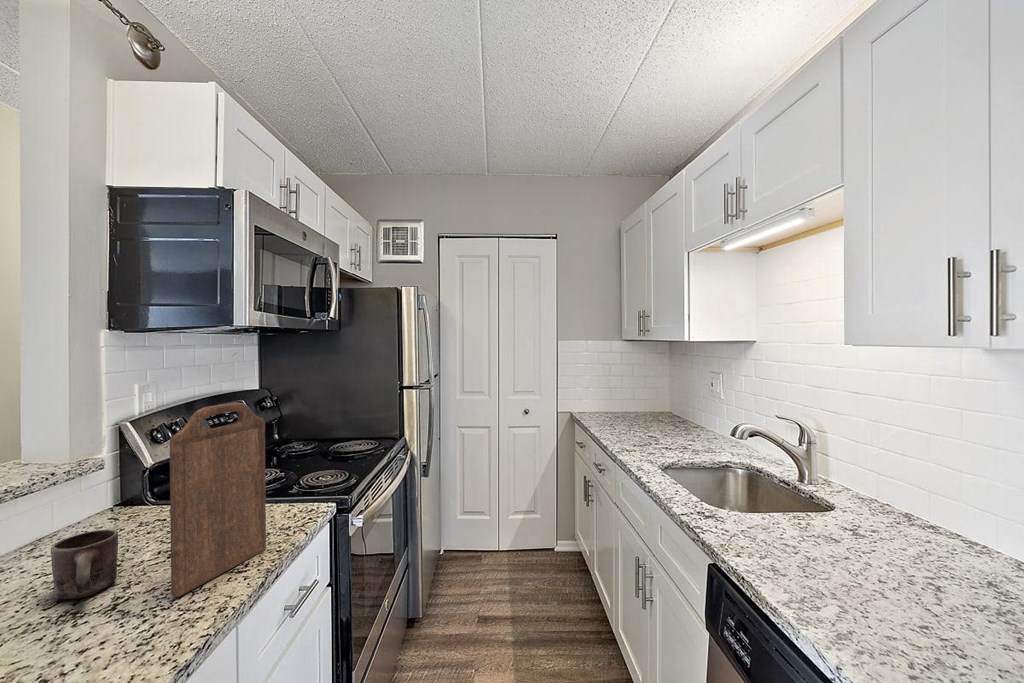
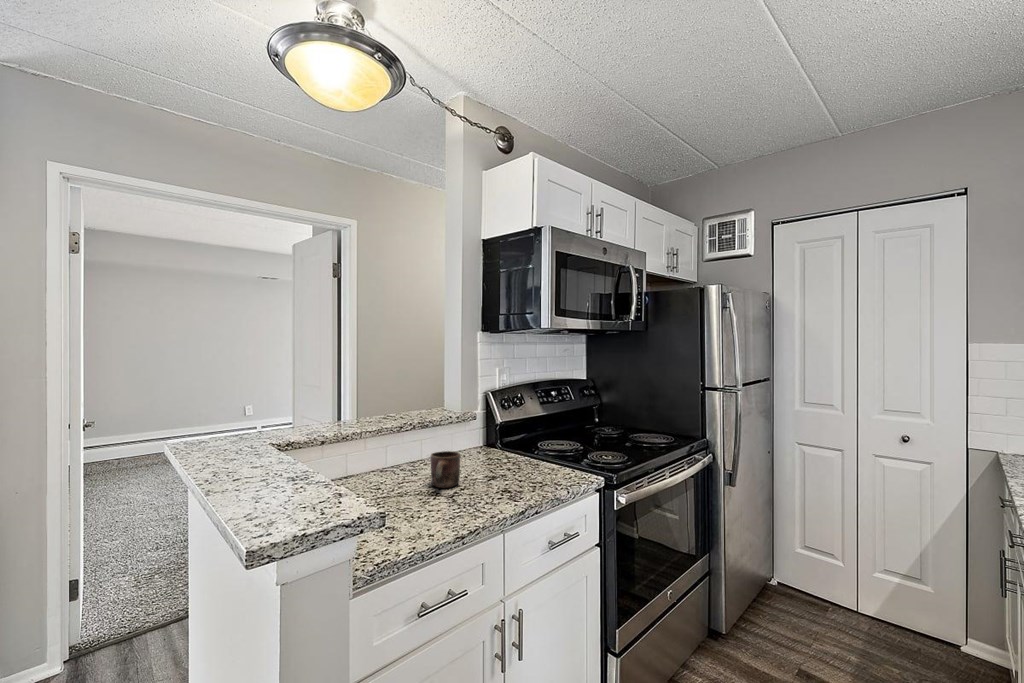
cutting board: present [170,402,266,597] -> none [475,378,539,502]

